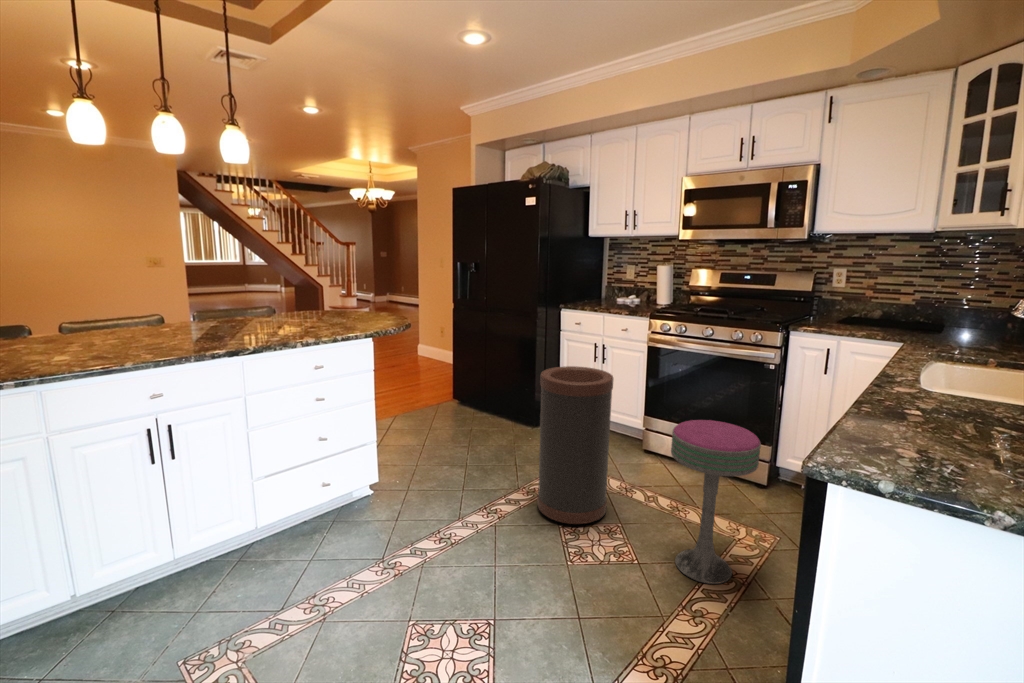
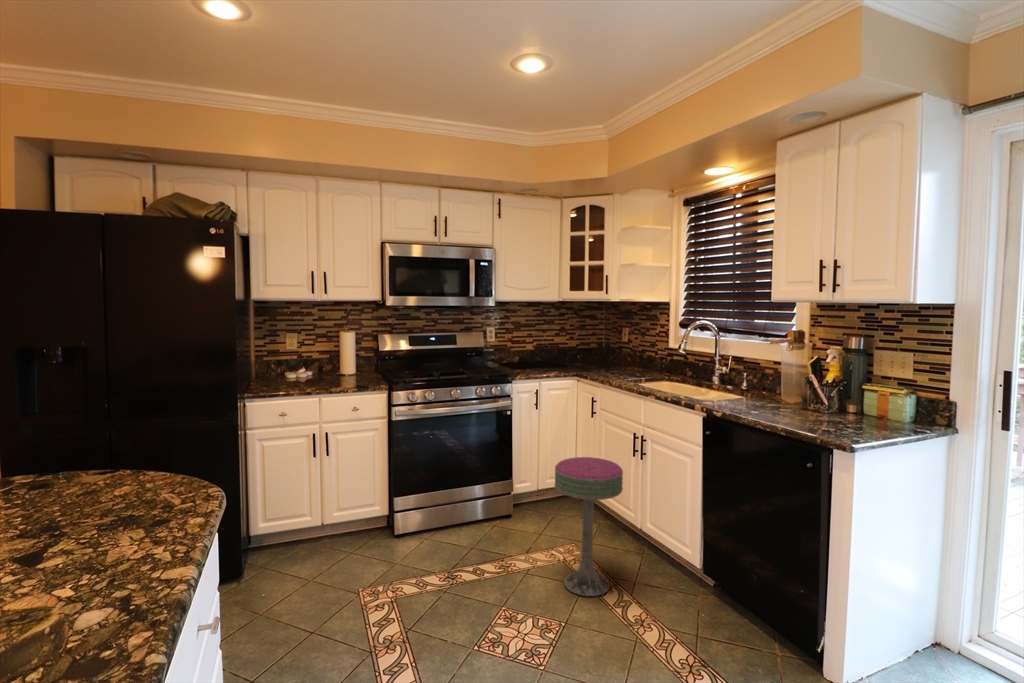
trash can: present [537,366,613,524] -> none [411,449,493,641]

